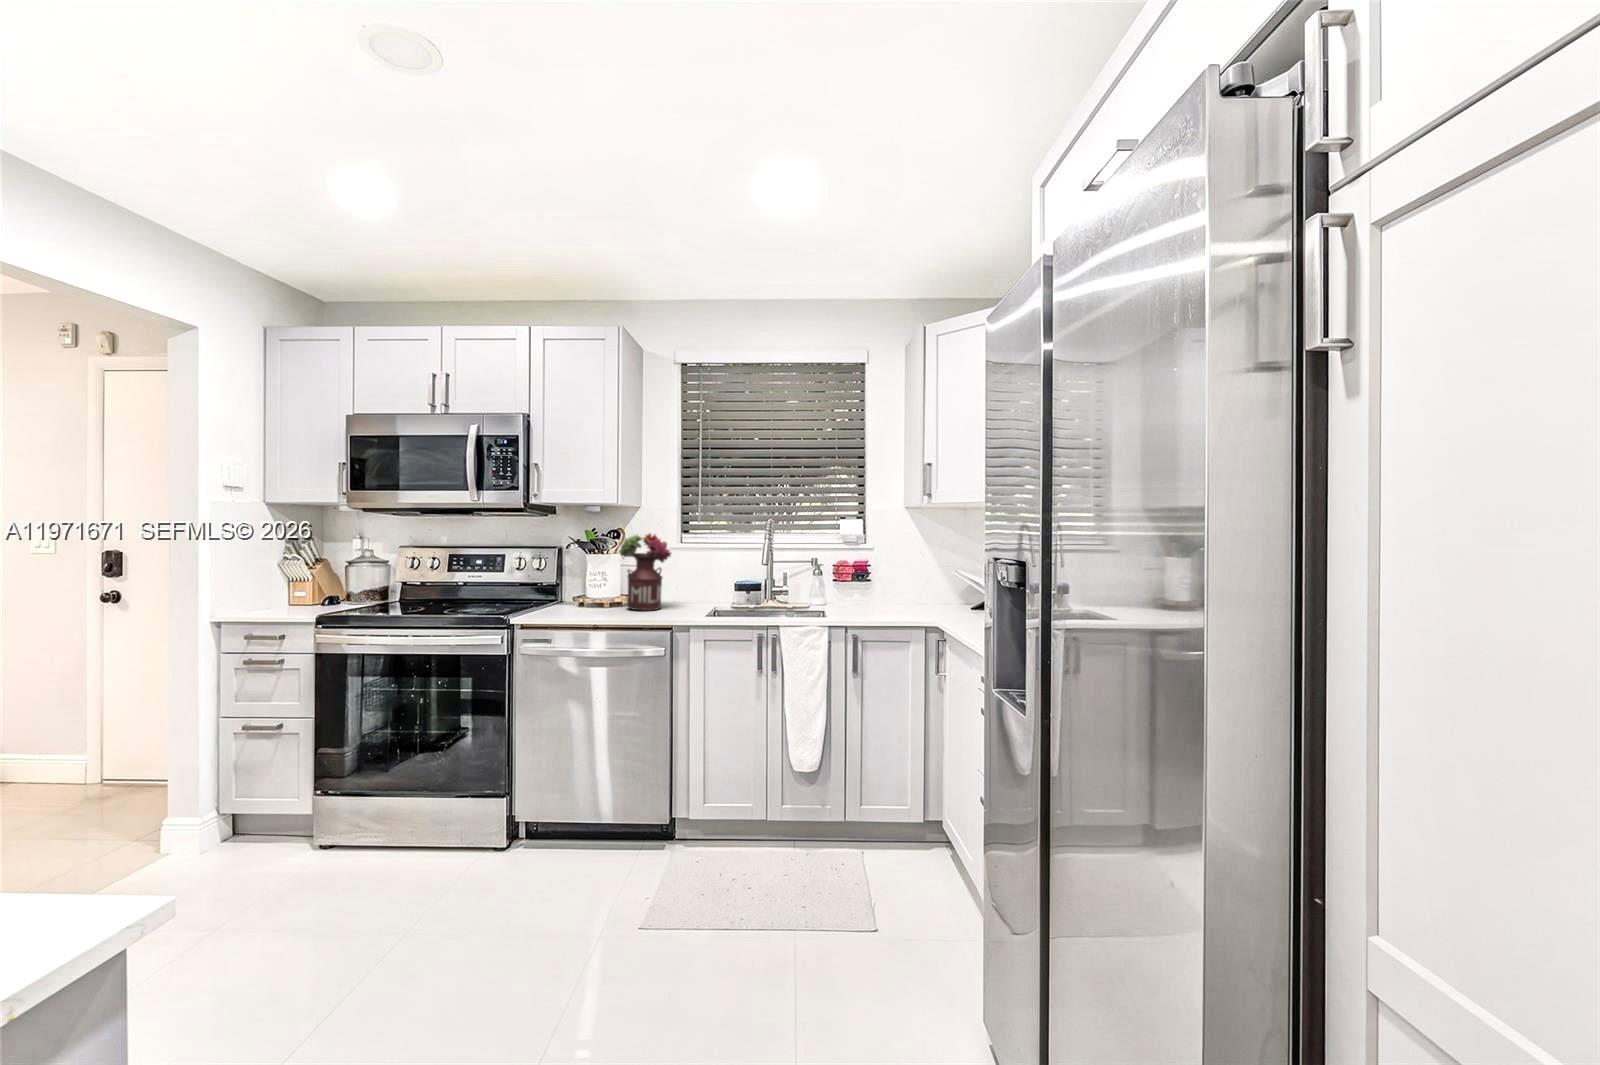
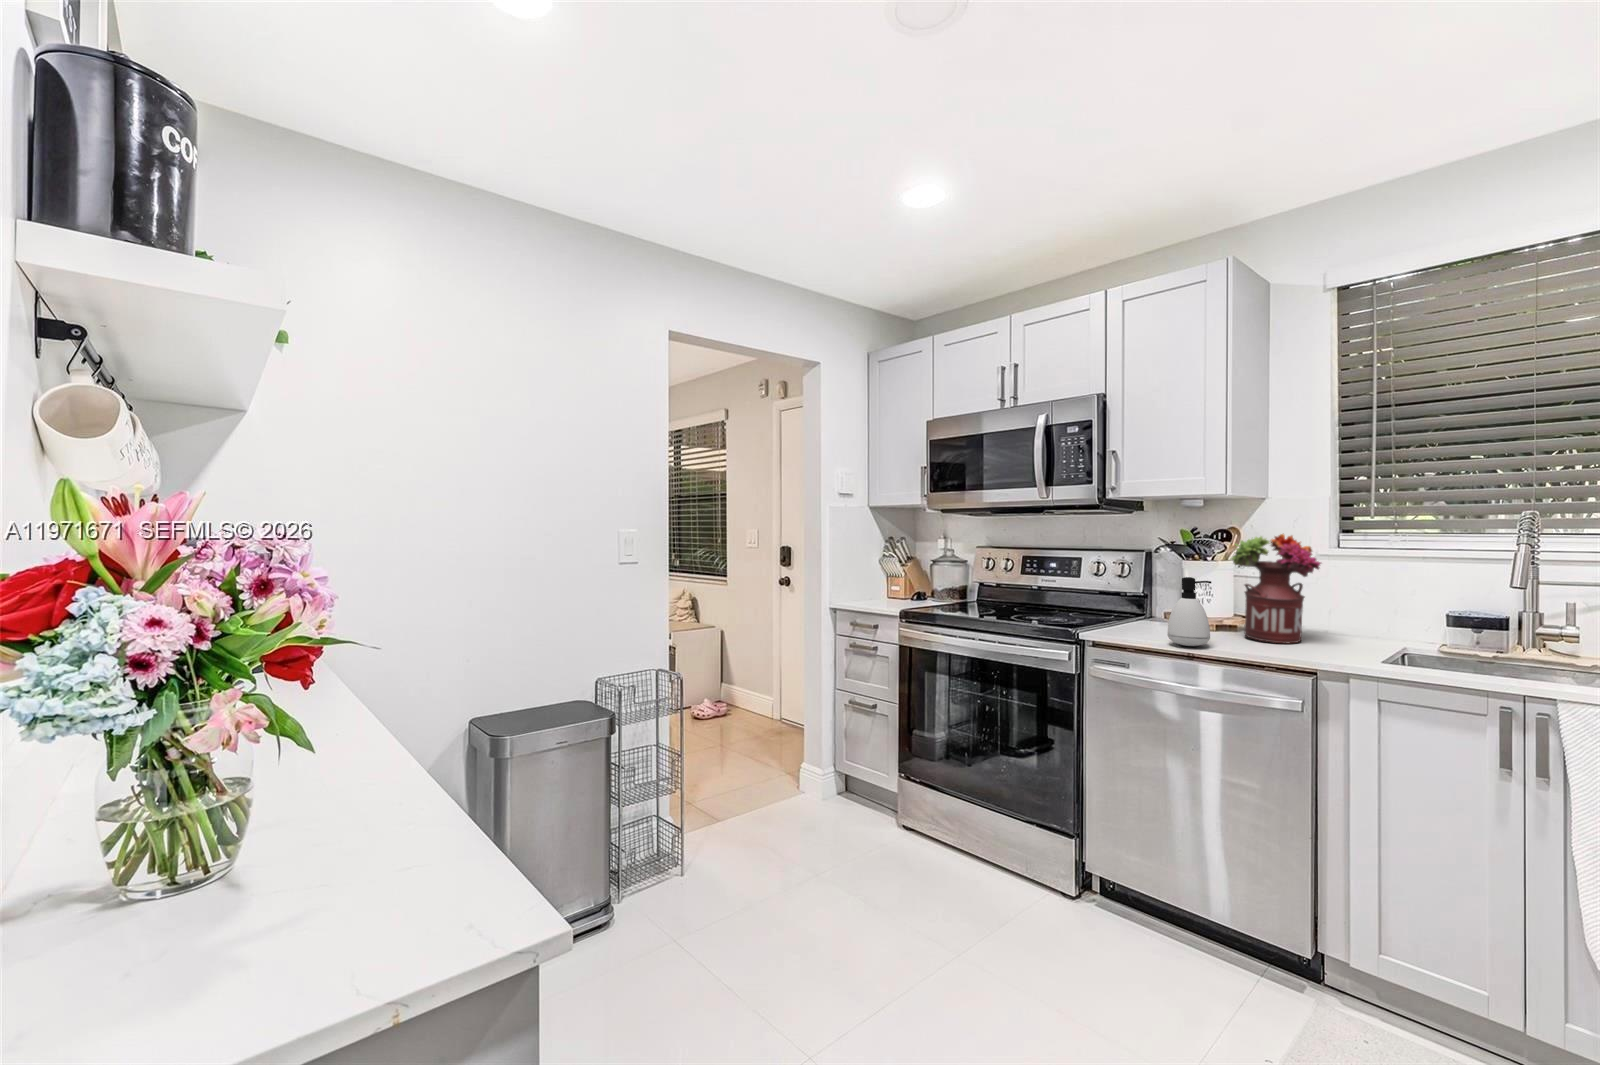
soap dispenser: none [576,565,606,617] -> present [1168,577,1211,646]

